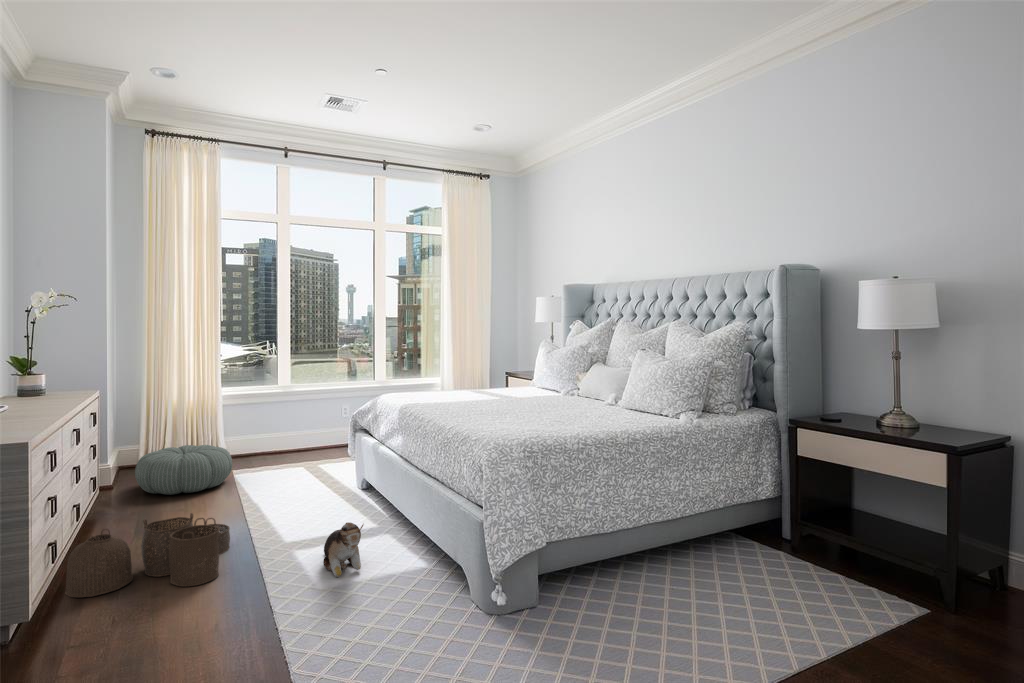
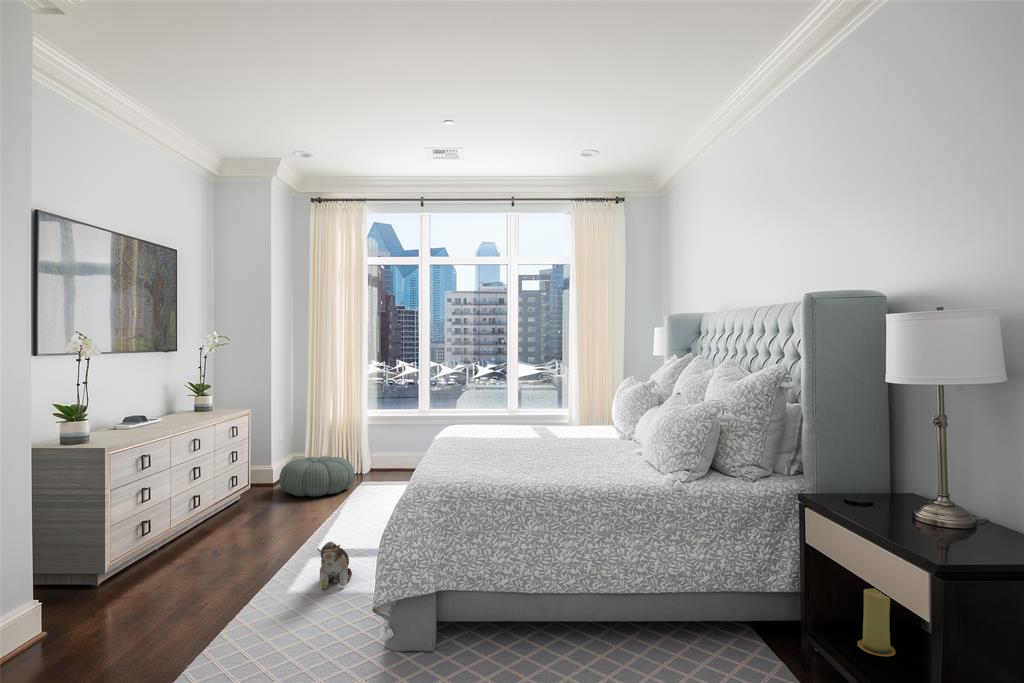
candle: none [837,484,864,530] -> present [858,589,895,656]
woven basket: present [65,513,230,597] -> none [155,515,288,575]

